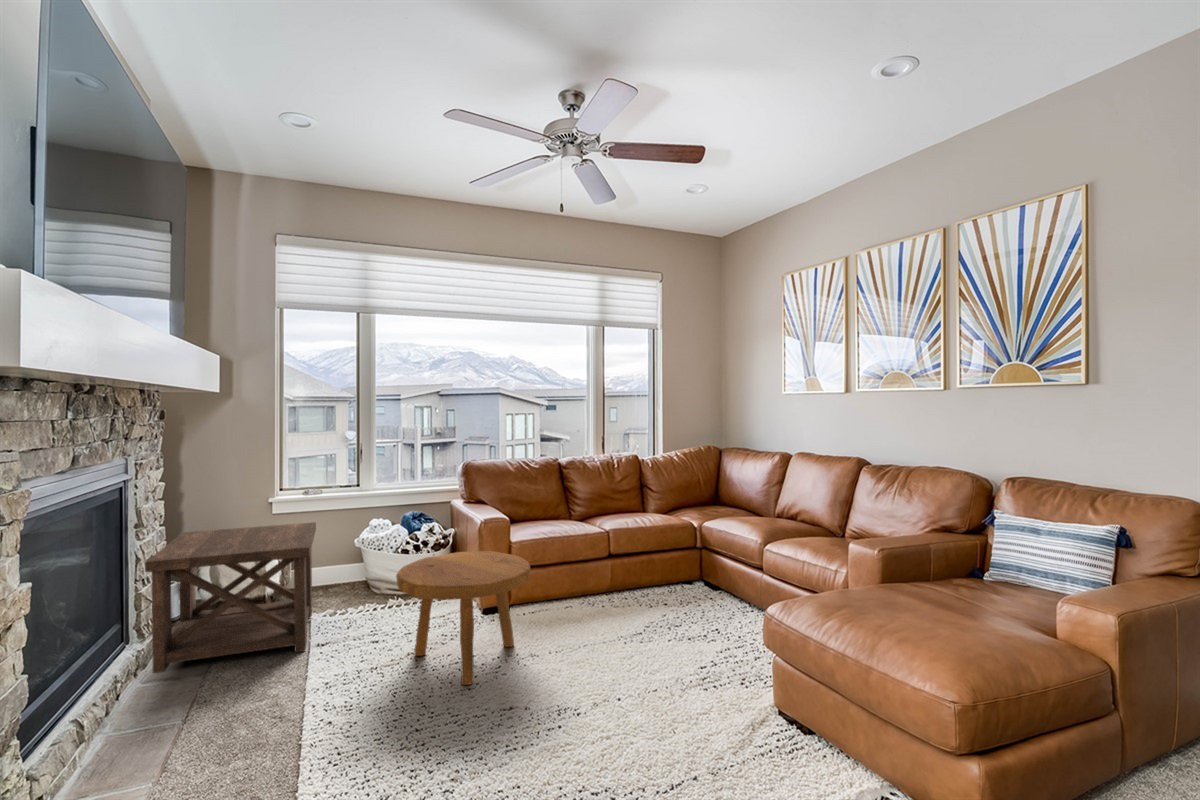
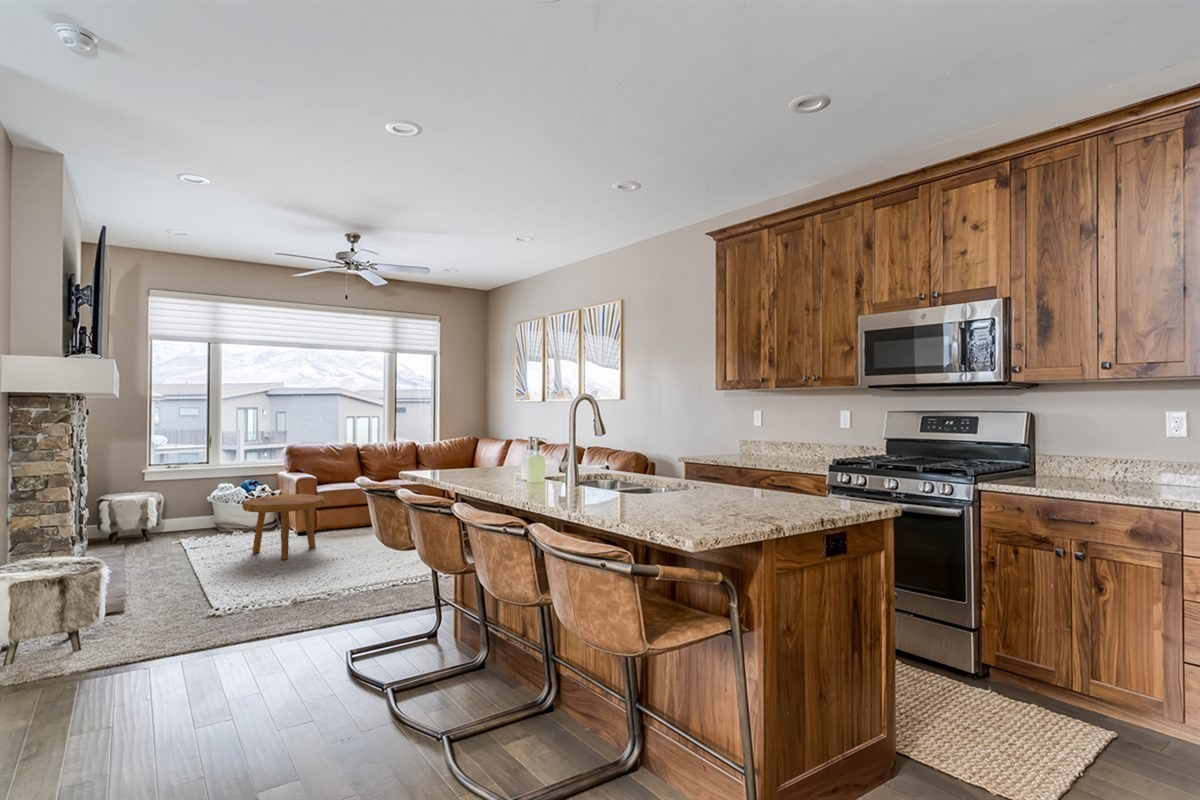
side table: present [145,522,316,673] -> none [80,483,185,565]

